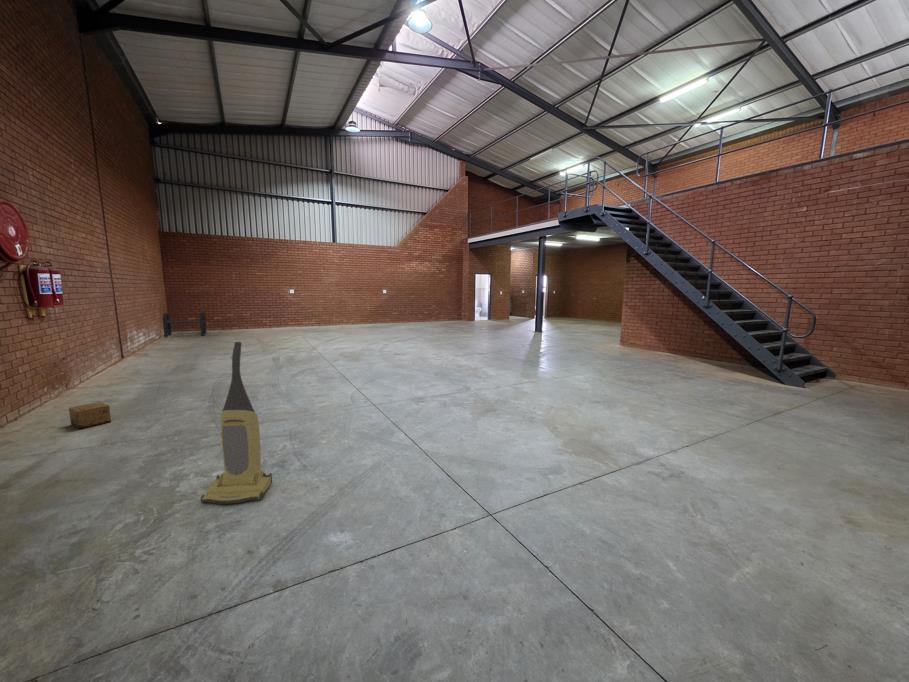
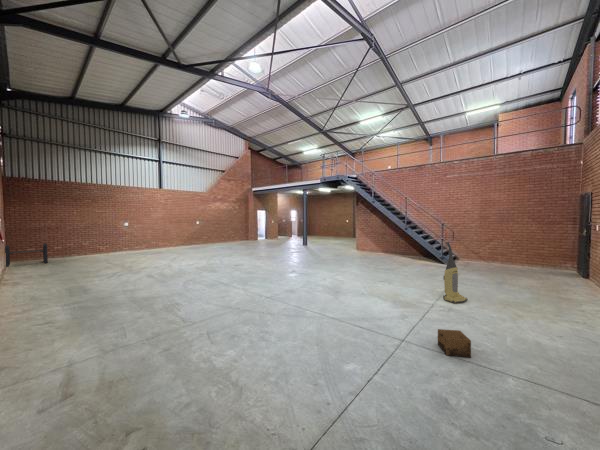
vacuum cleaner: present [201,342,272,504] -> present [443,242,468,303]
cardboard box: present [69,402,111,429] -> present [438,329,471,358]

